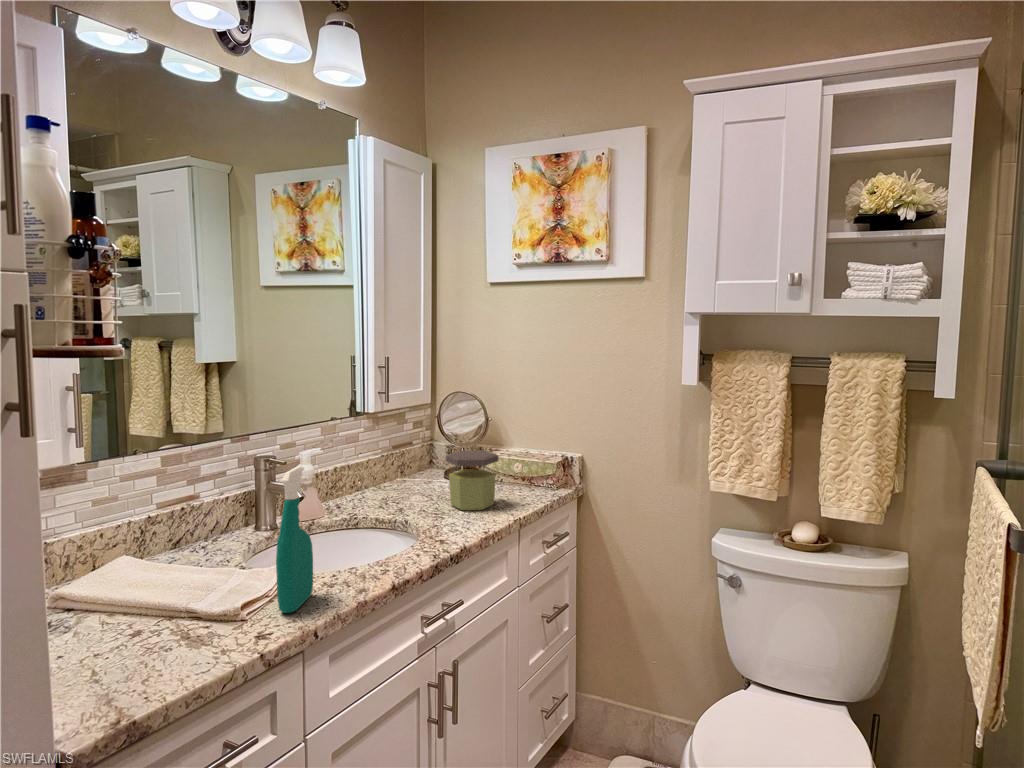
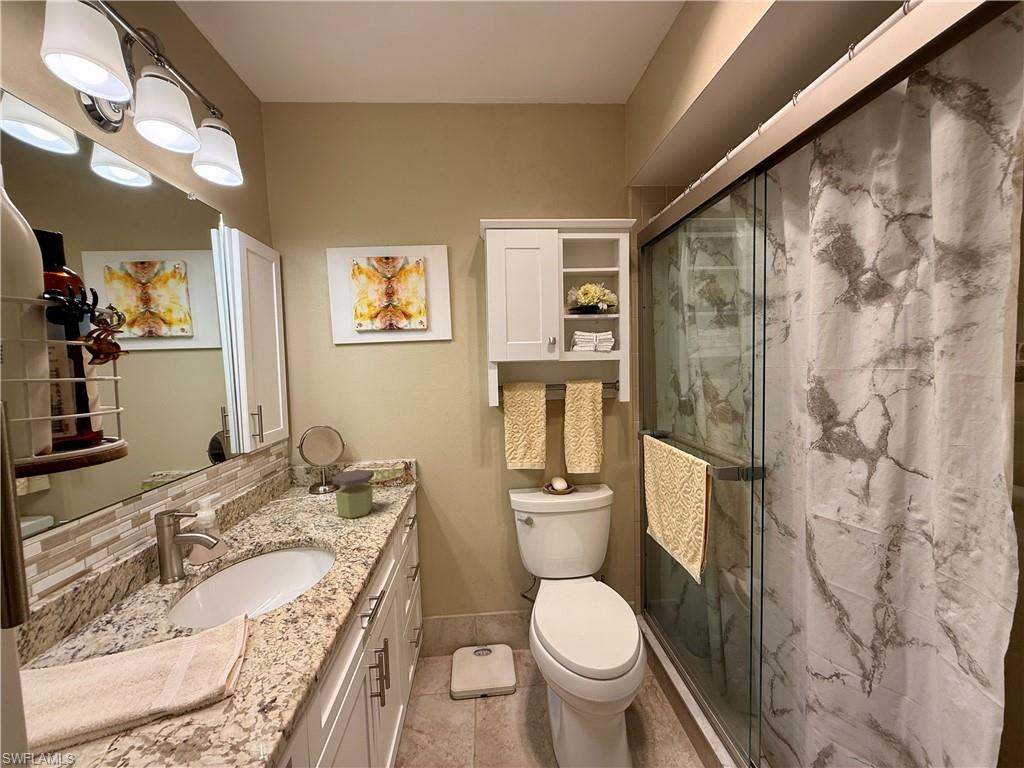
spray bottle: present [276,466,313,613] -> none [256,527,282,668]

